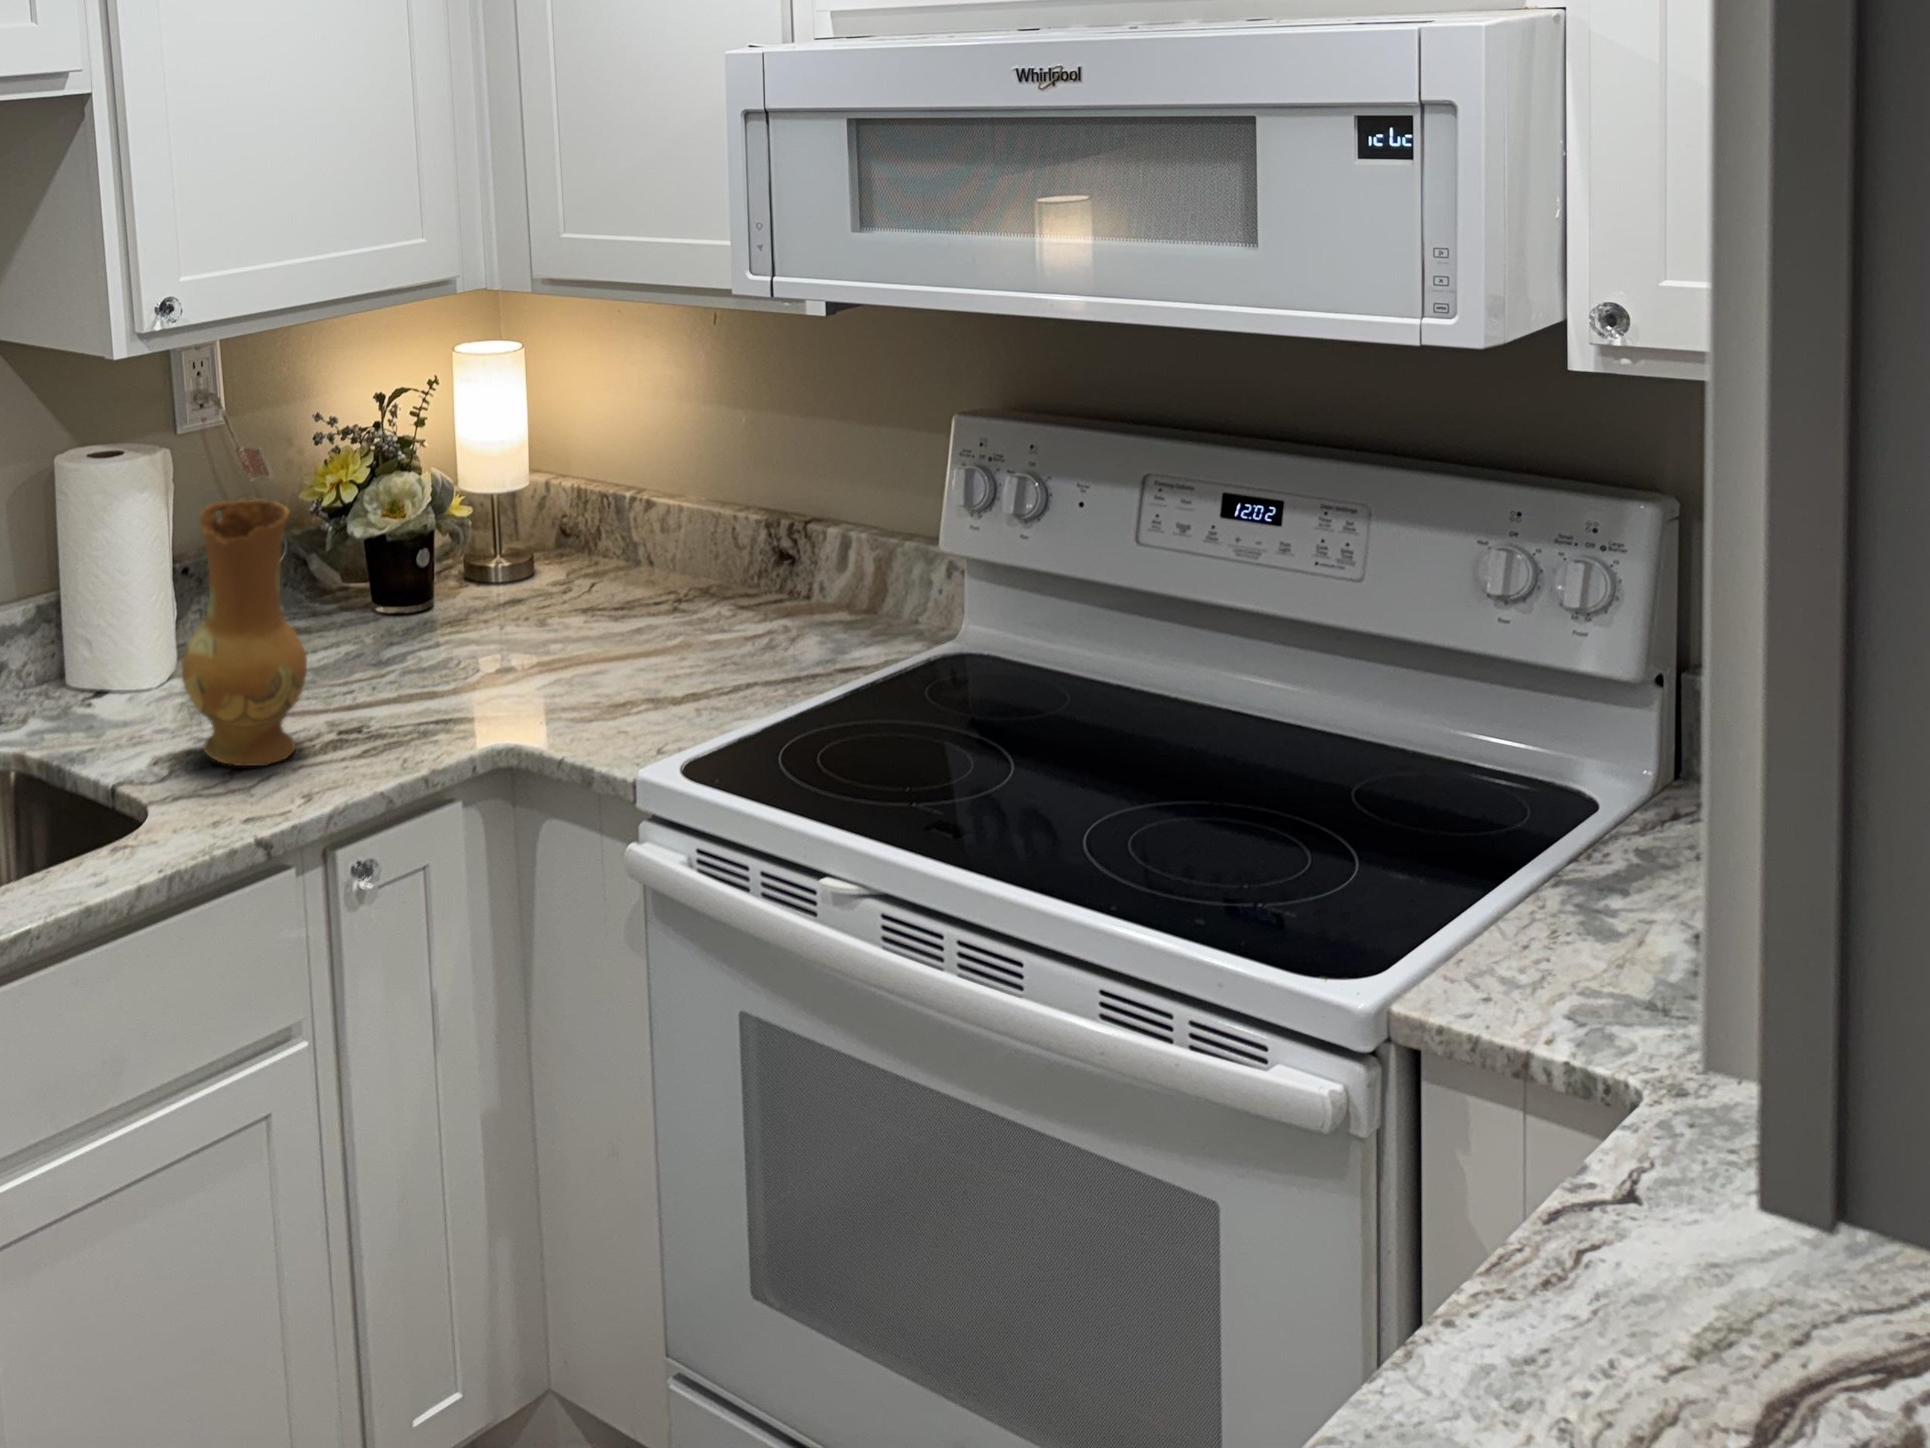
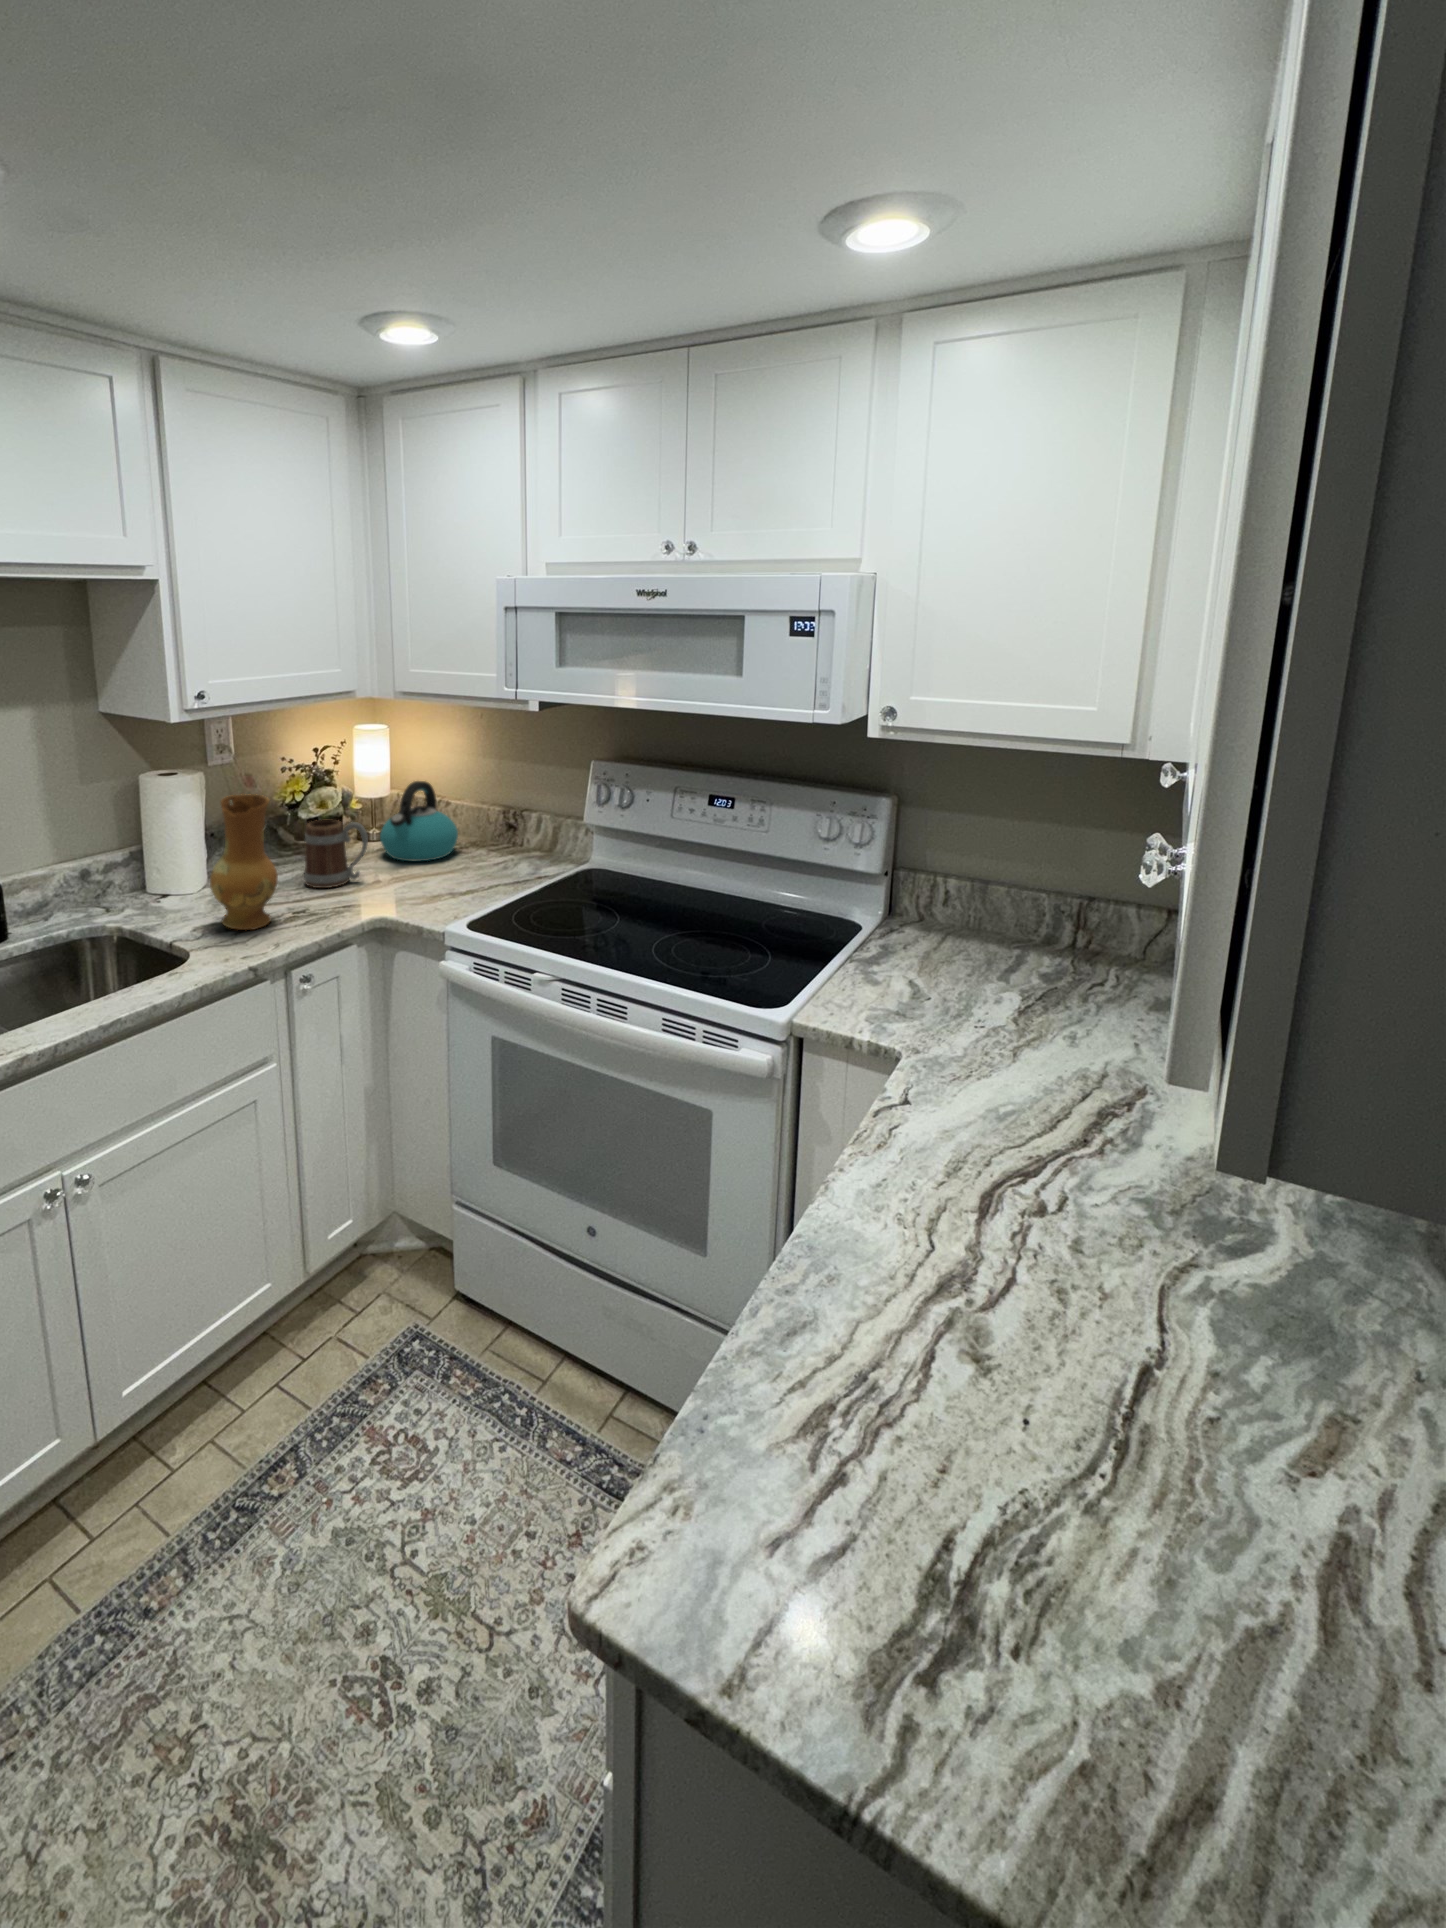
kettle: none [508,463,668,631] -> present [380,781,458,861]
mug: none [358,545,482,685] -> present [304,819,368,888]

